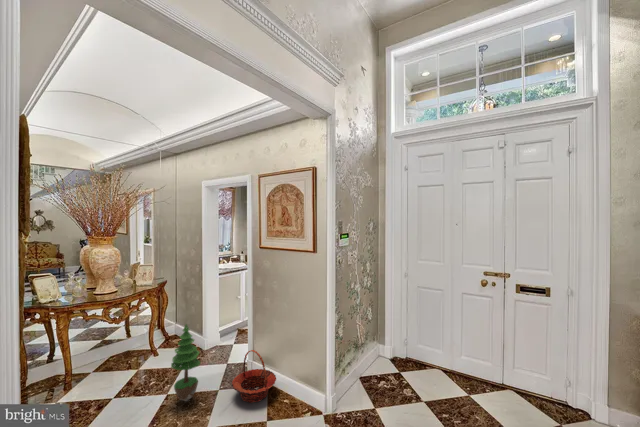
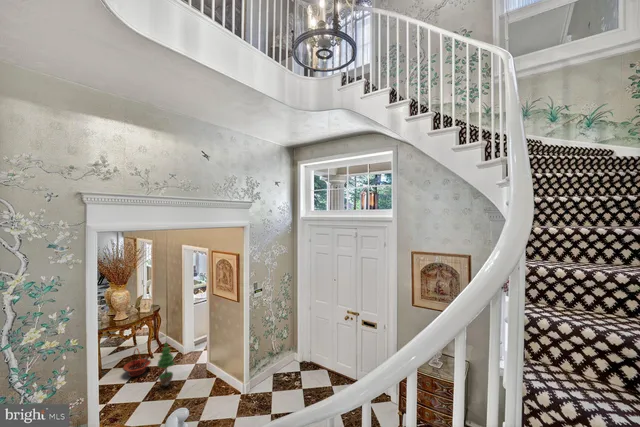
basket: present [232,350,276,403] -> present [123,349,151,377]

